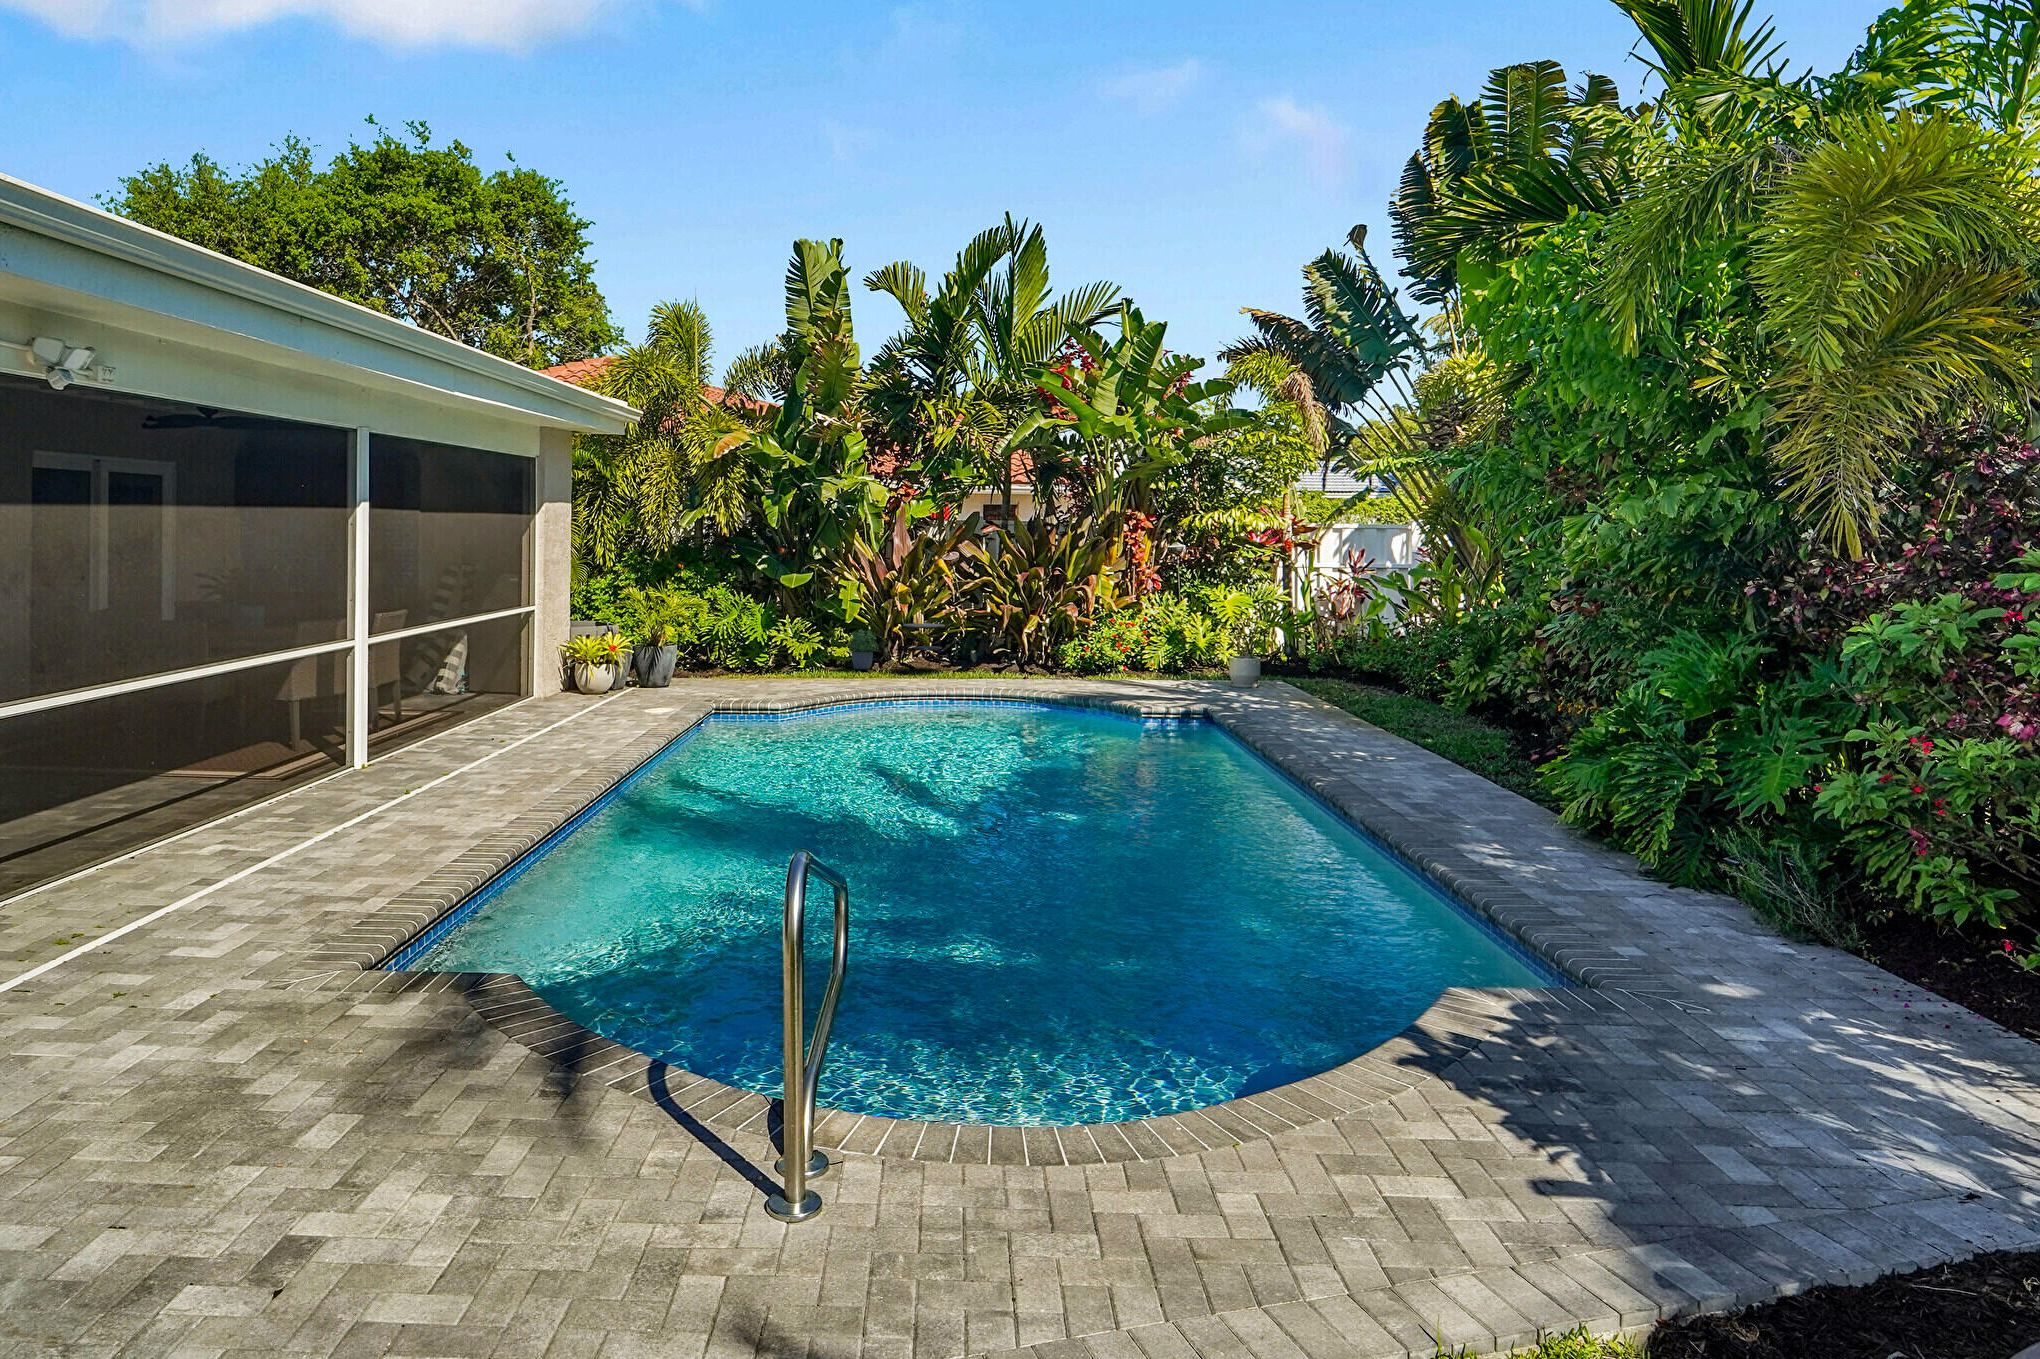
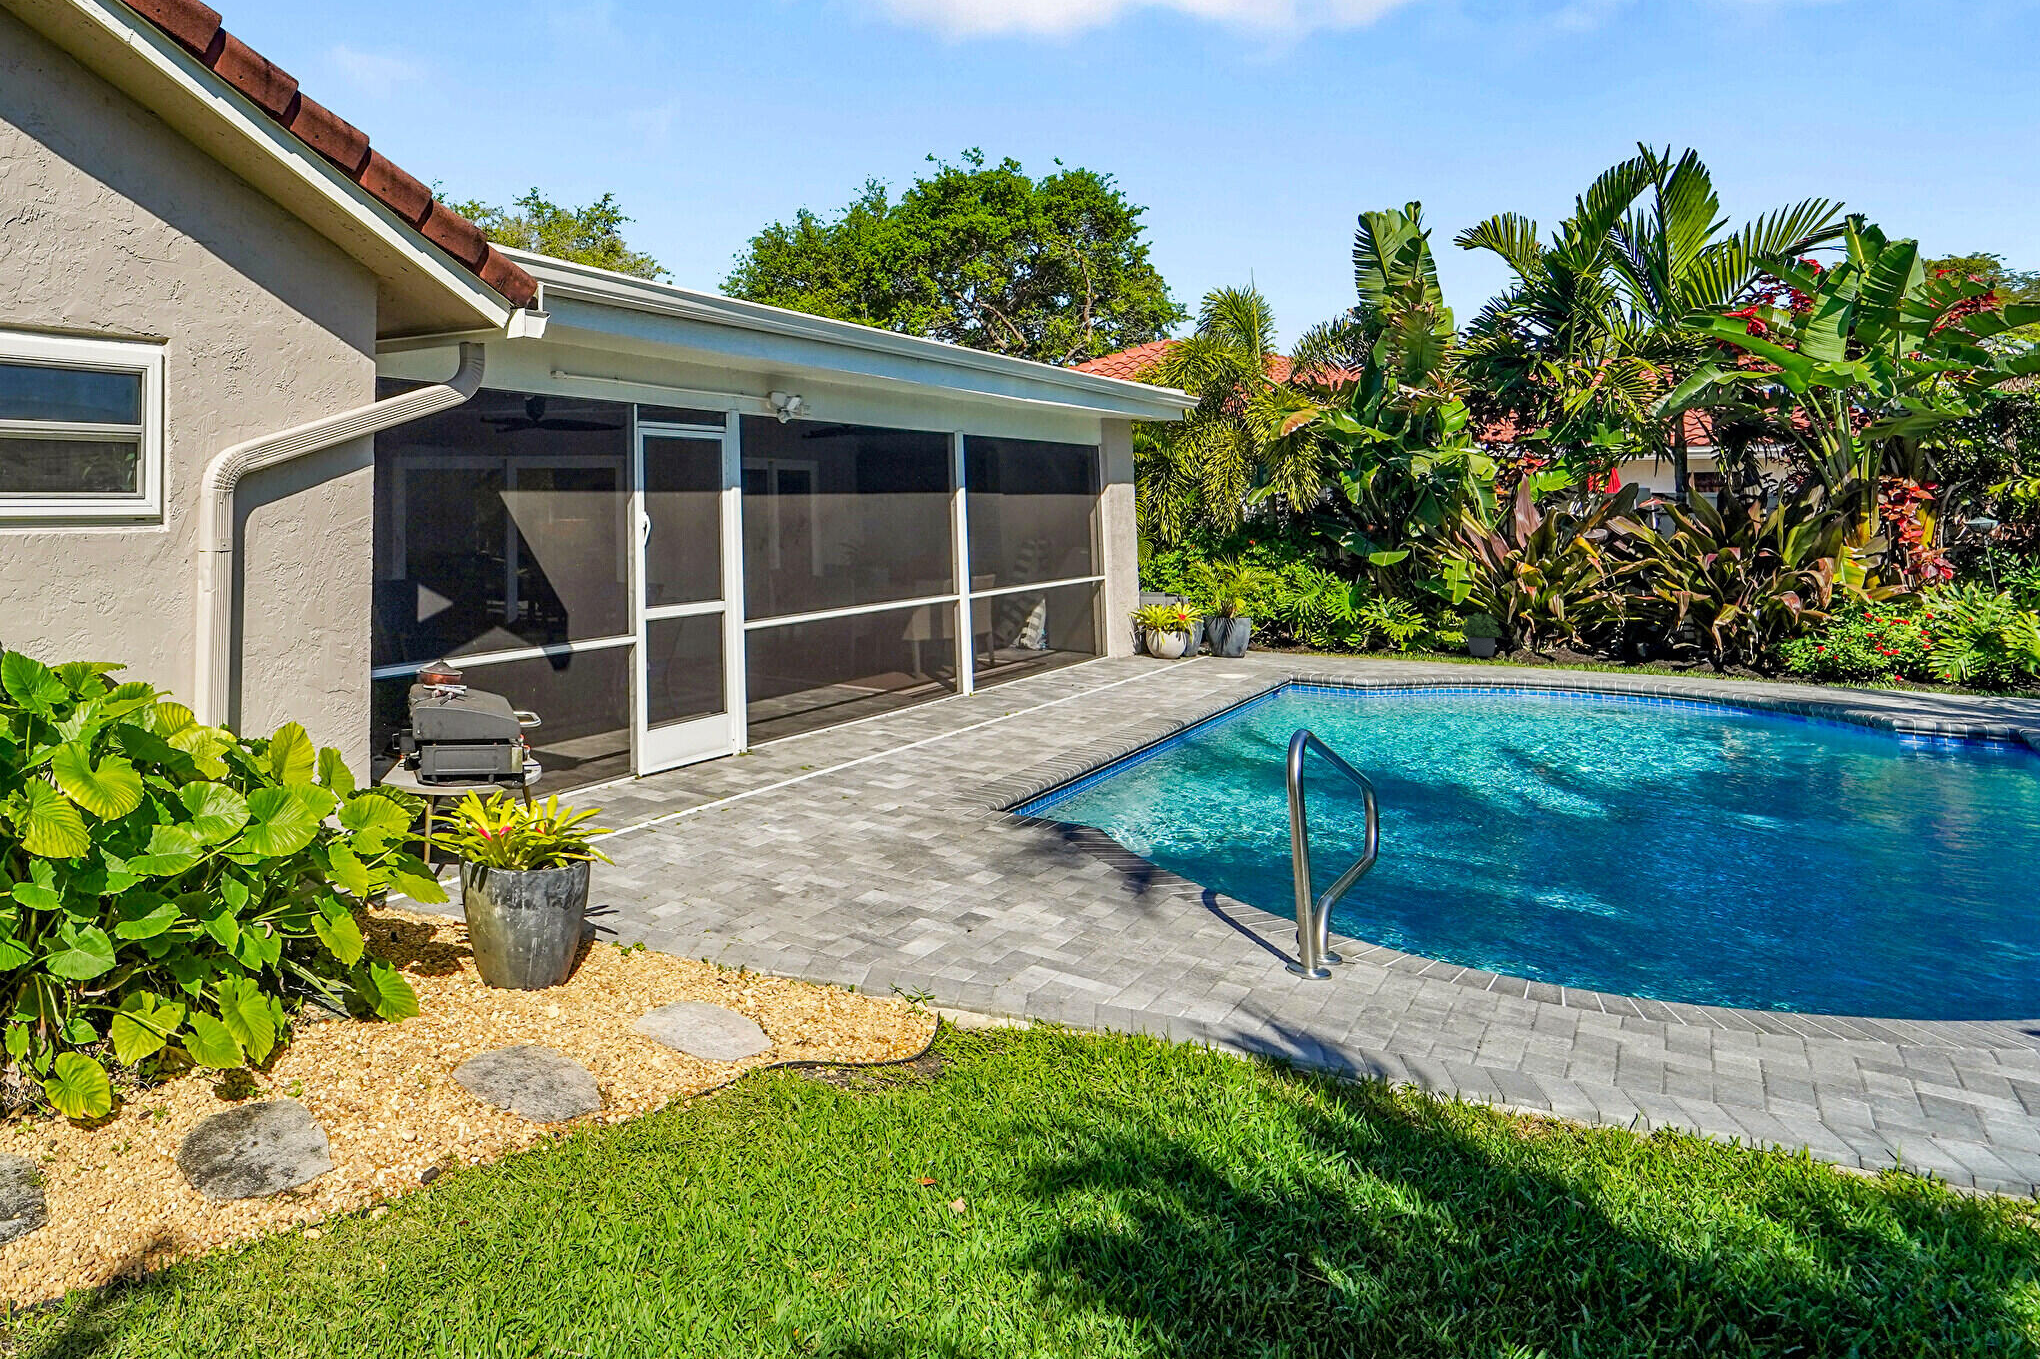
side table: present [901,623,945,671] -> none [1531,609,1592,663]

